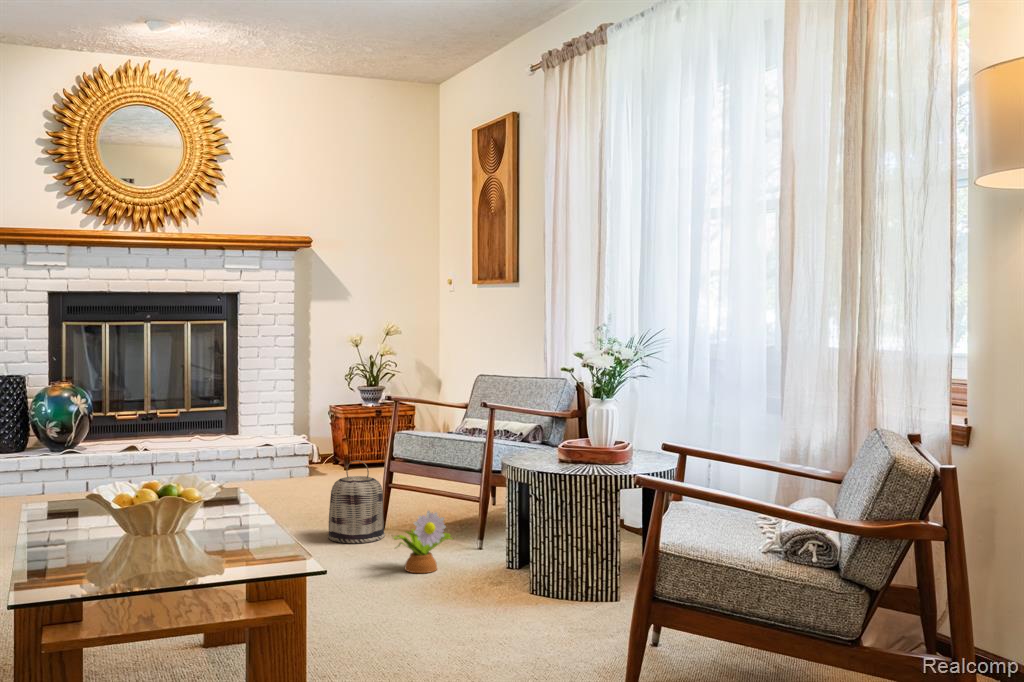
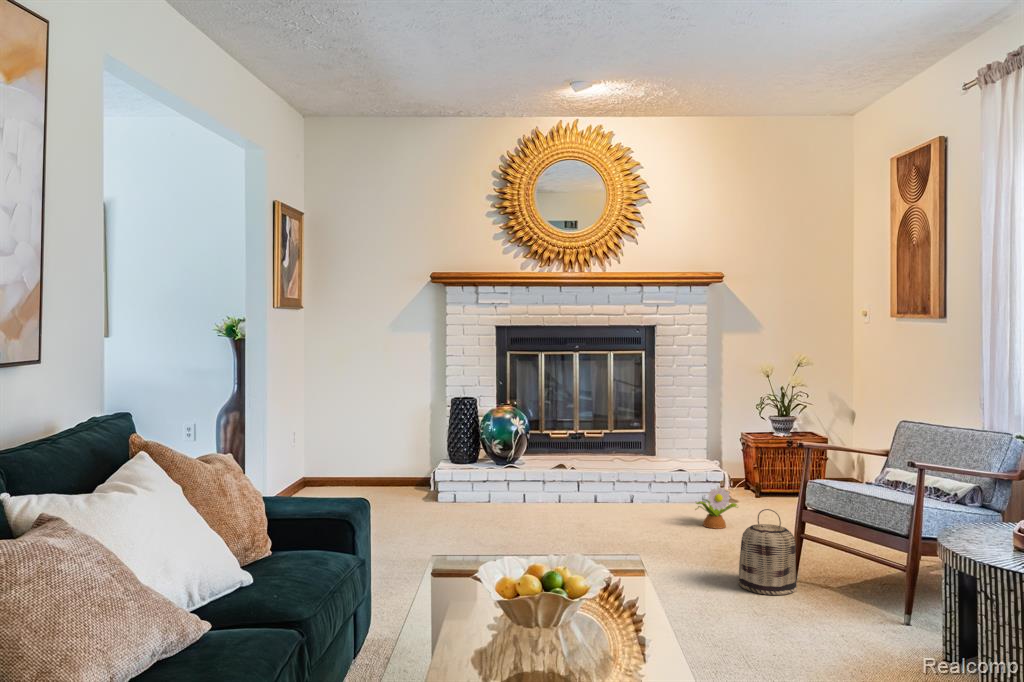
decorative plant: present [394,511,452,573] -> present [696,486,738,529]

